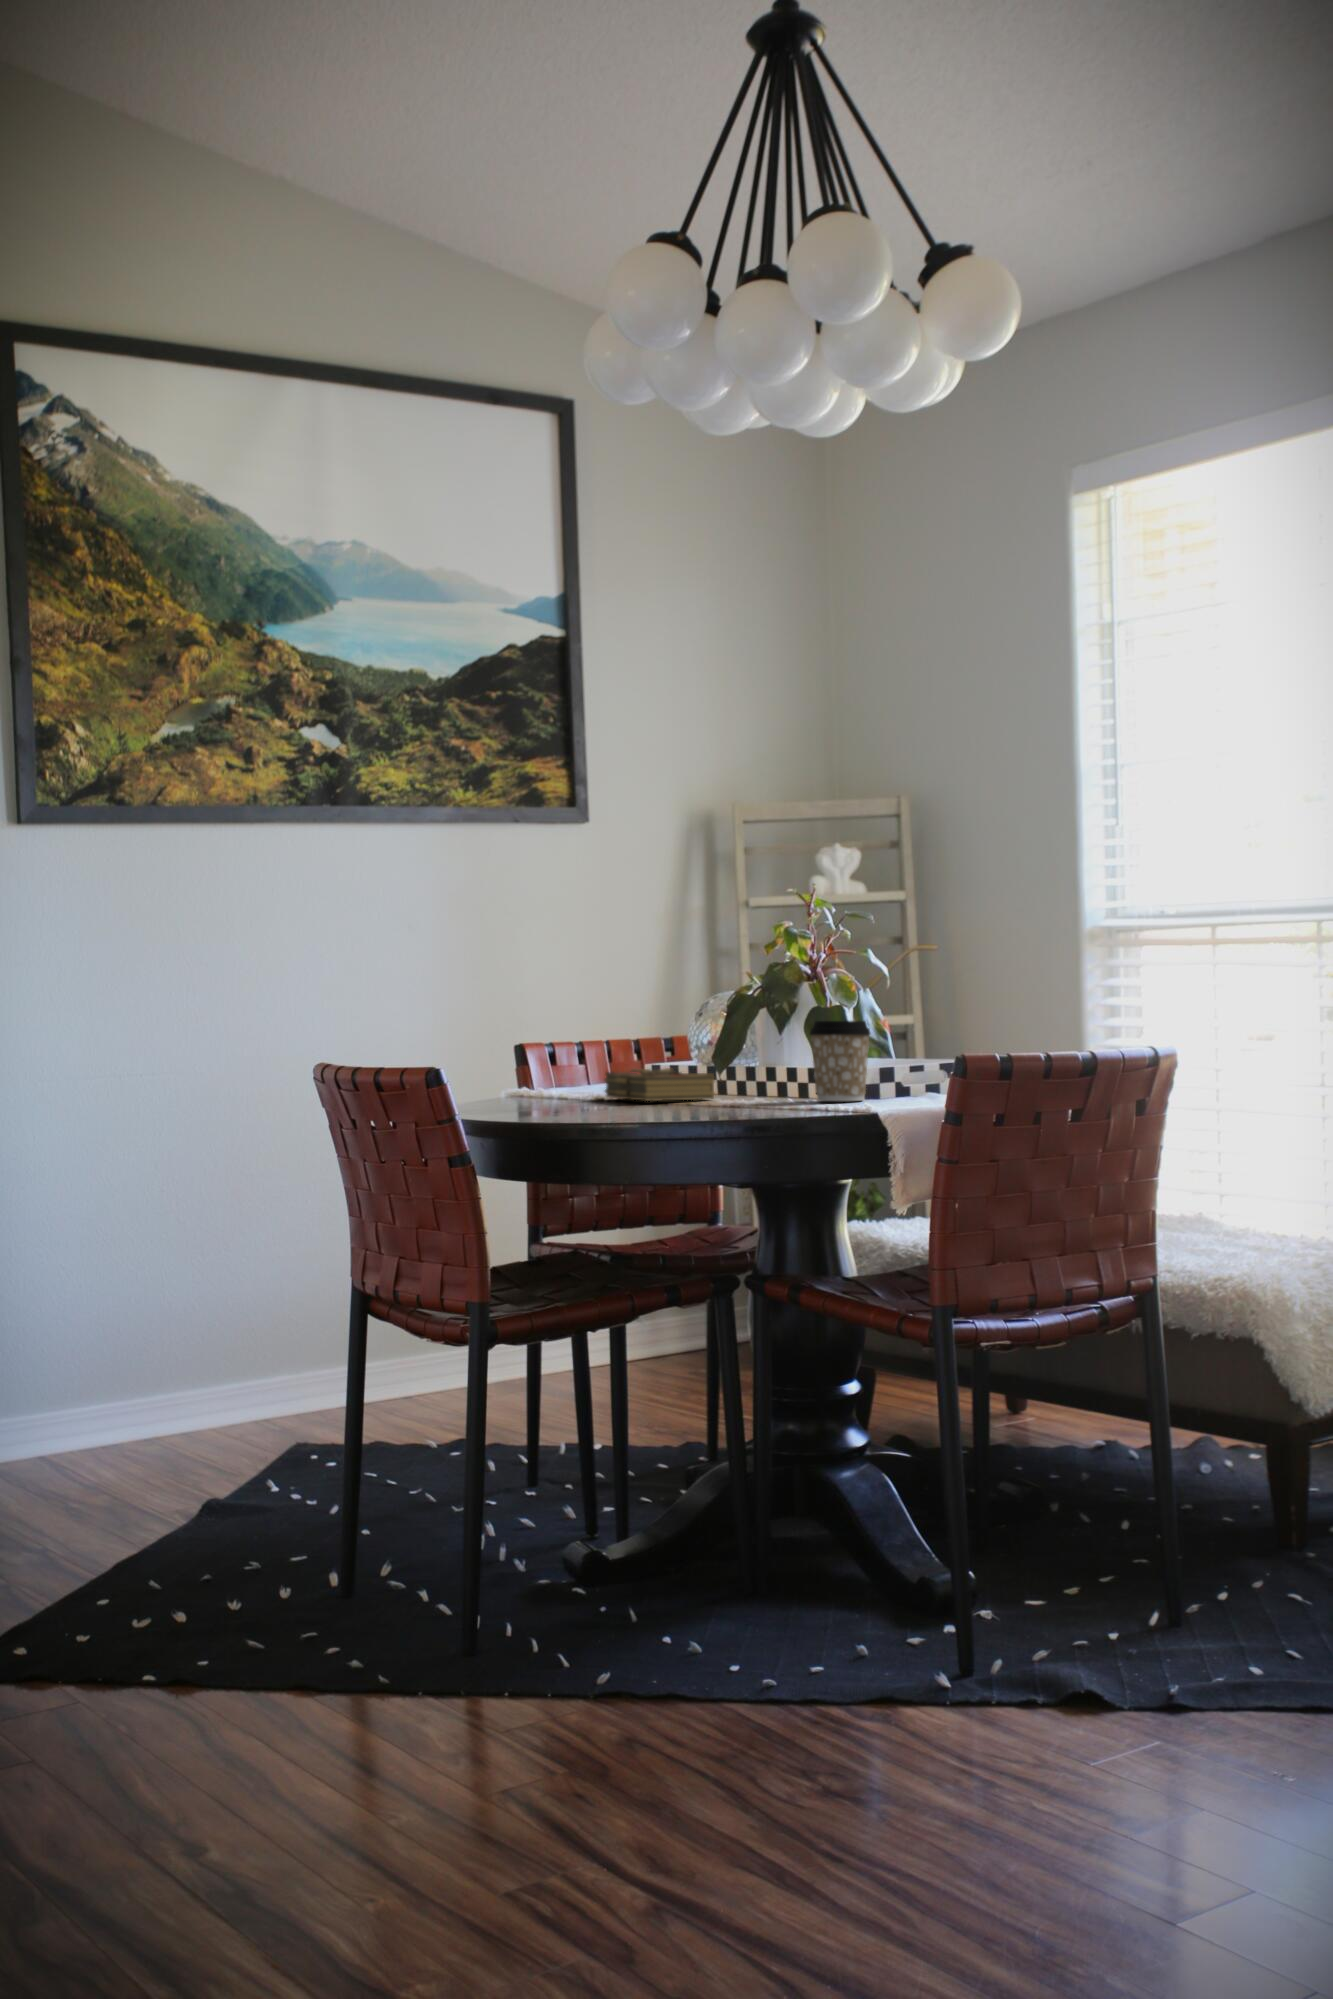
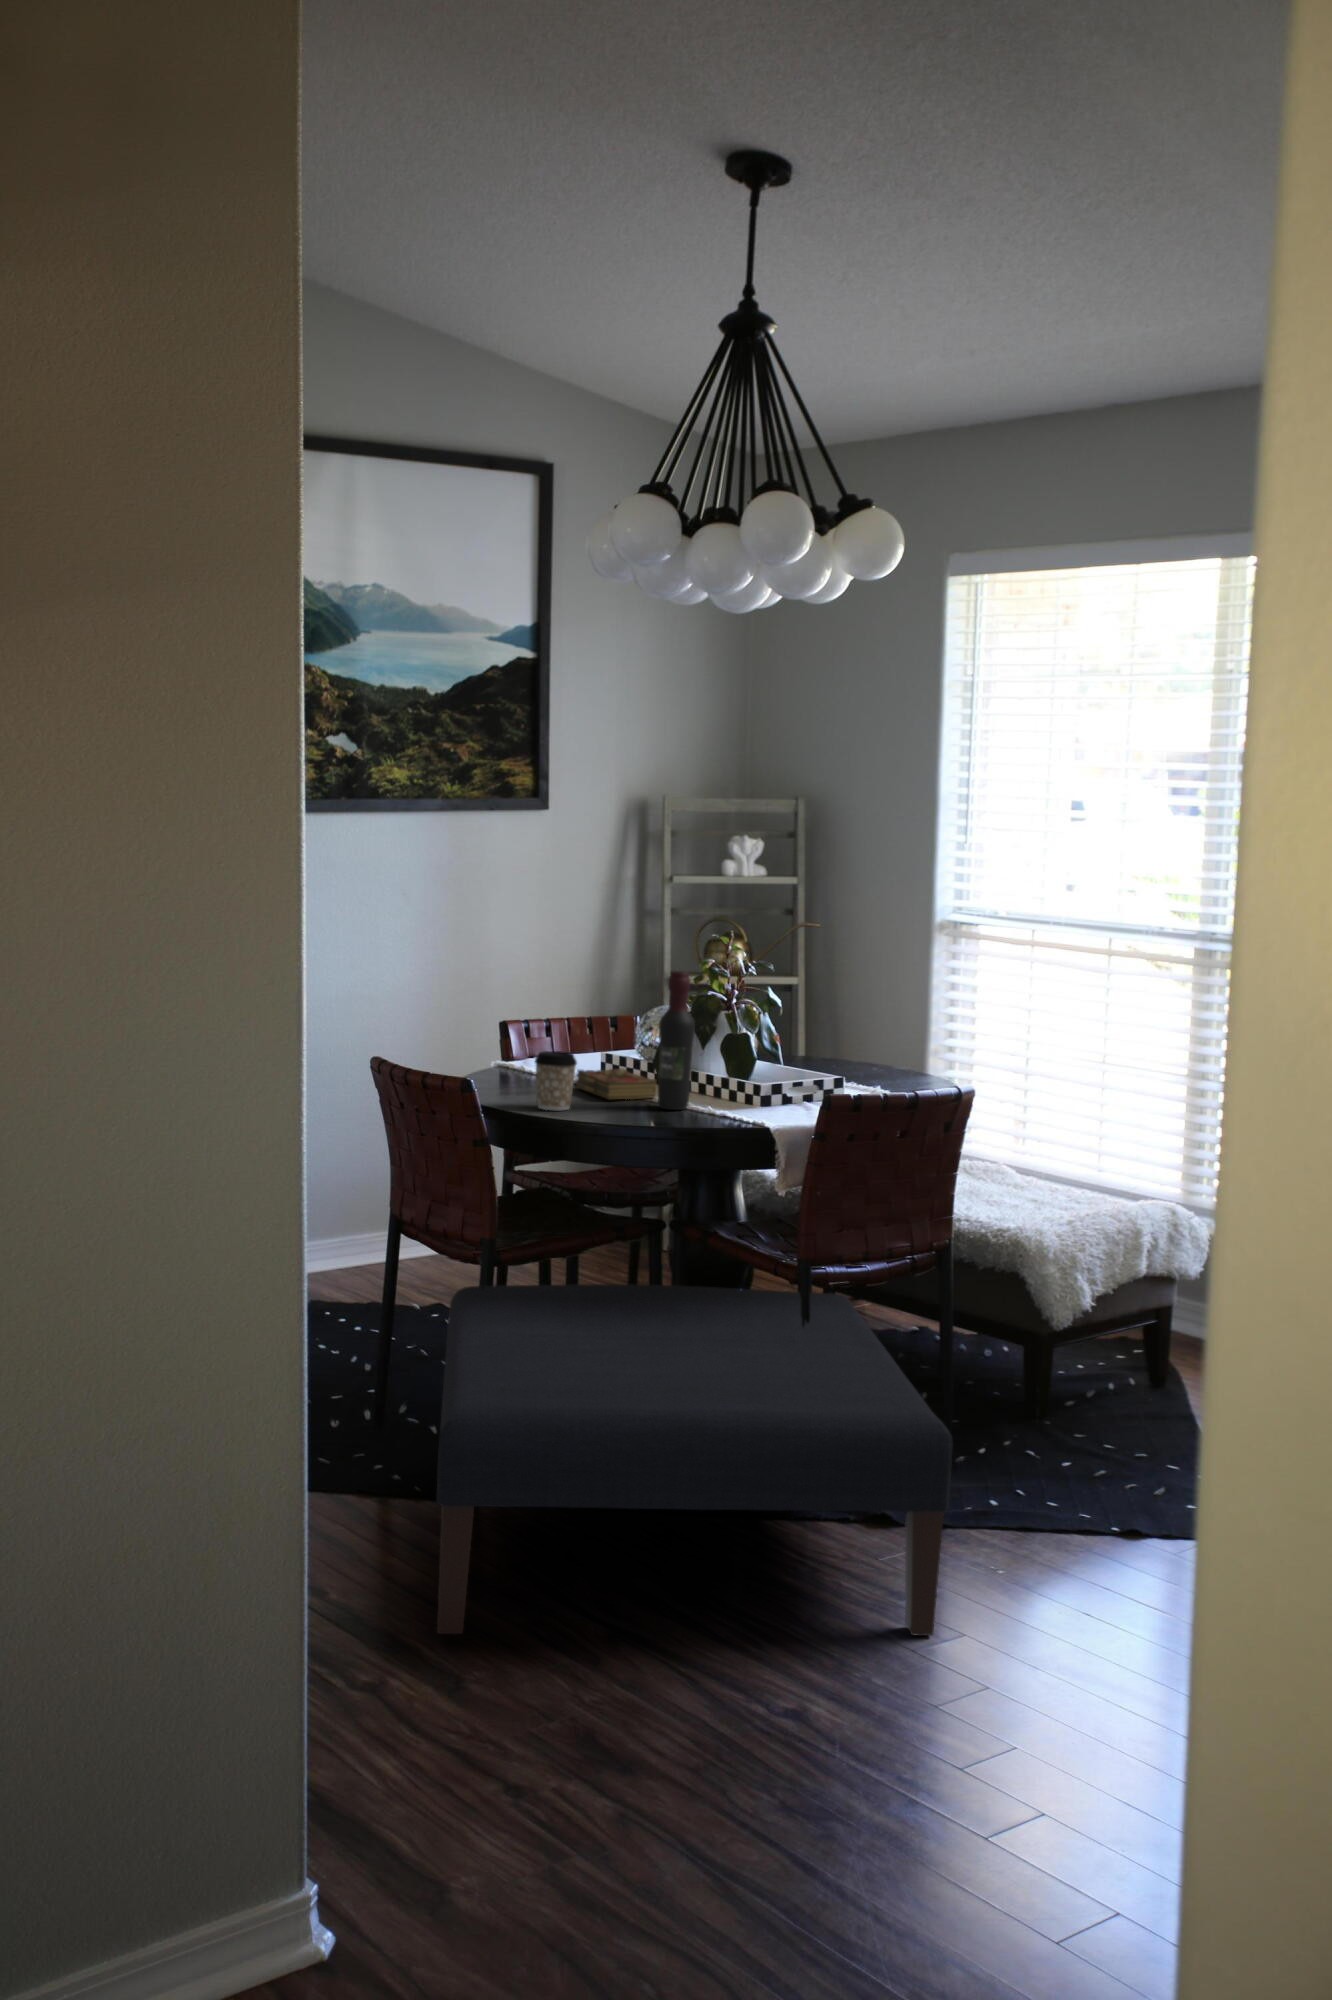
wine bottle: none [710,906,761,1104] -> present [658,971,695,1110]
coffee cup: present [810,1021,870,1101] -> present [535,1051,577,1111]
ottoman: none [342,1361,1213,1913] -> present [437,1284,952,1636]

